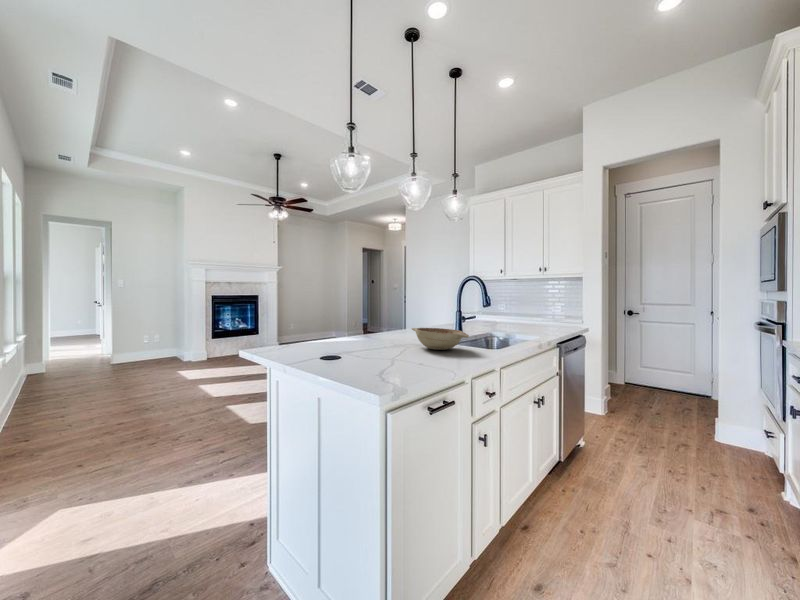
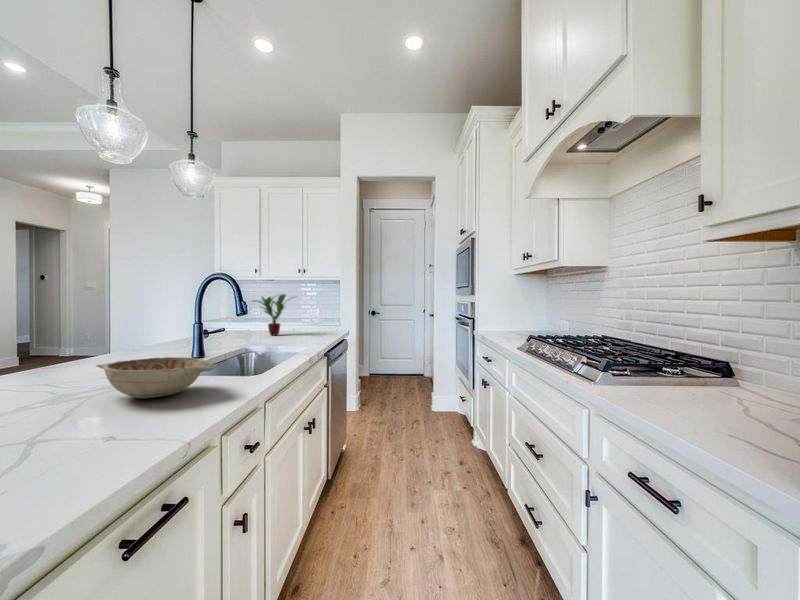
potted plant: none [495,290,537,325] -> present [252,294,286,335]

